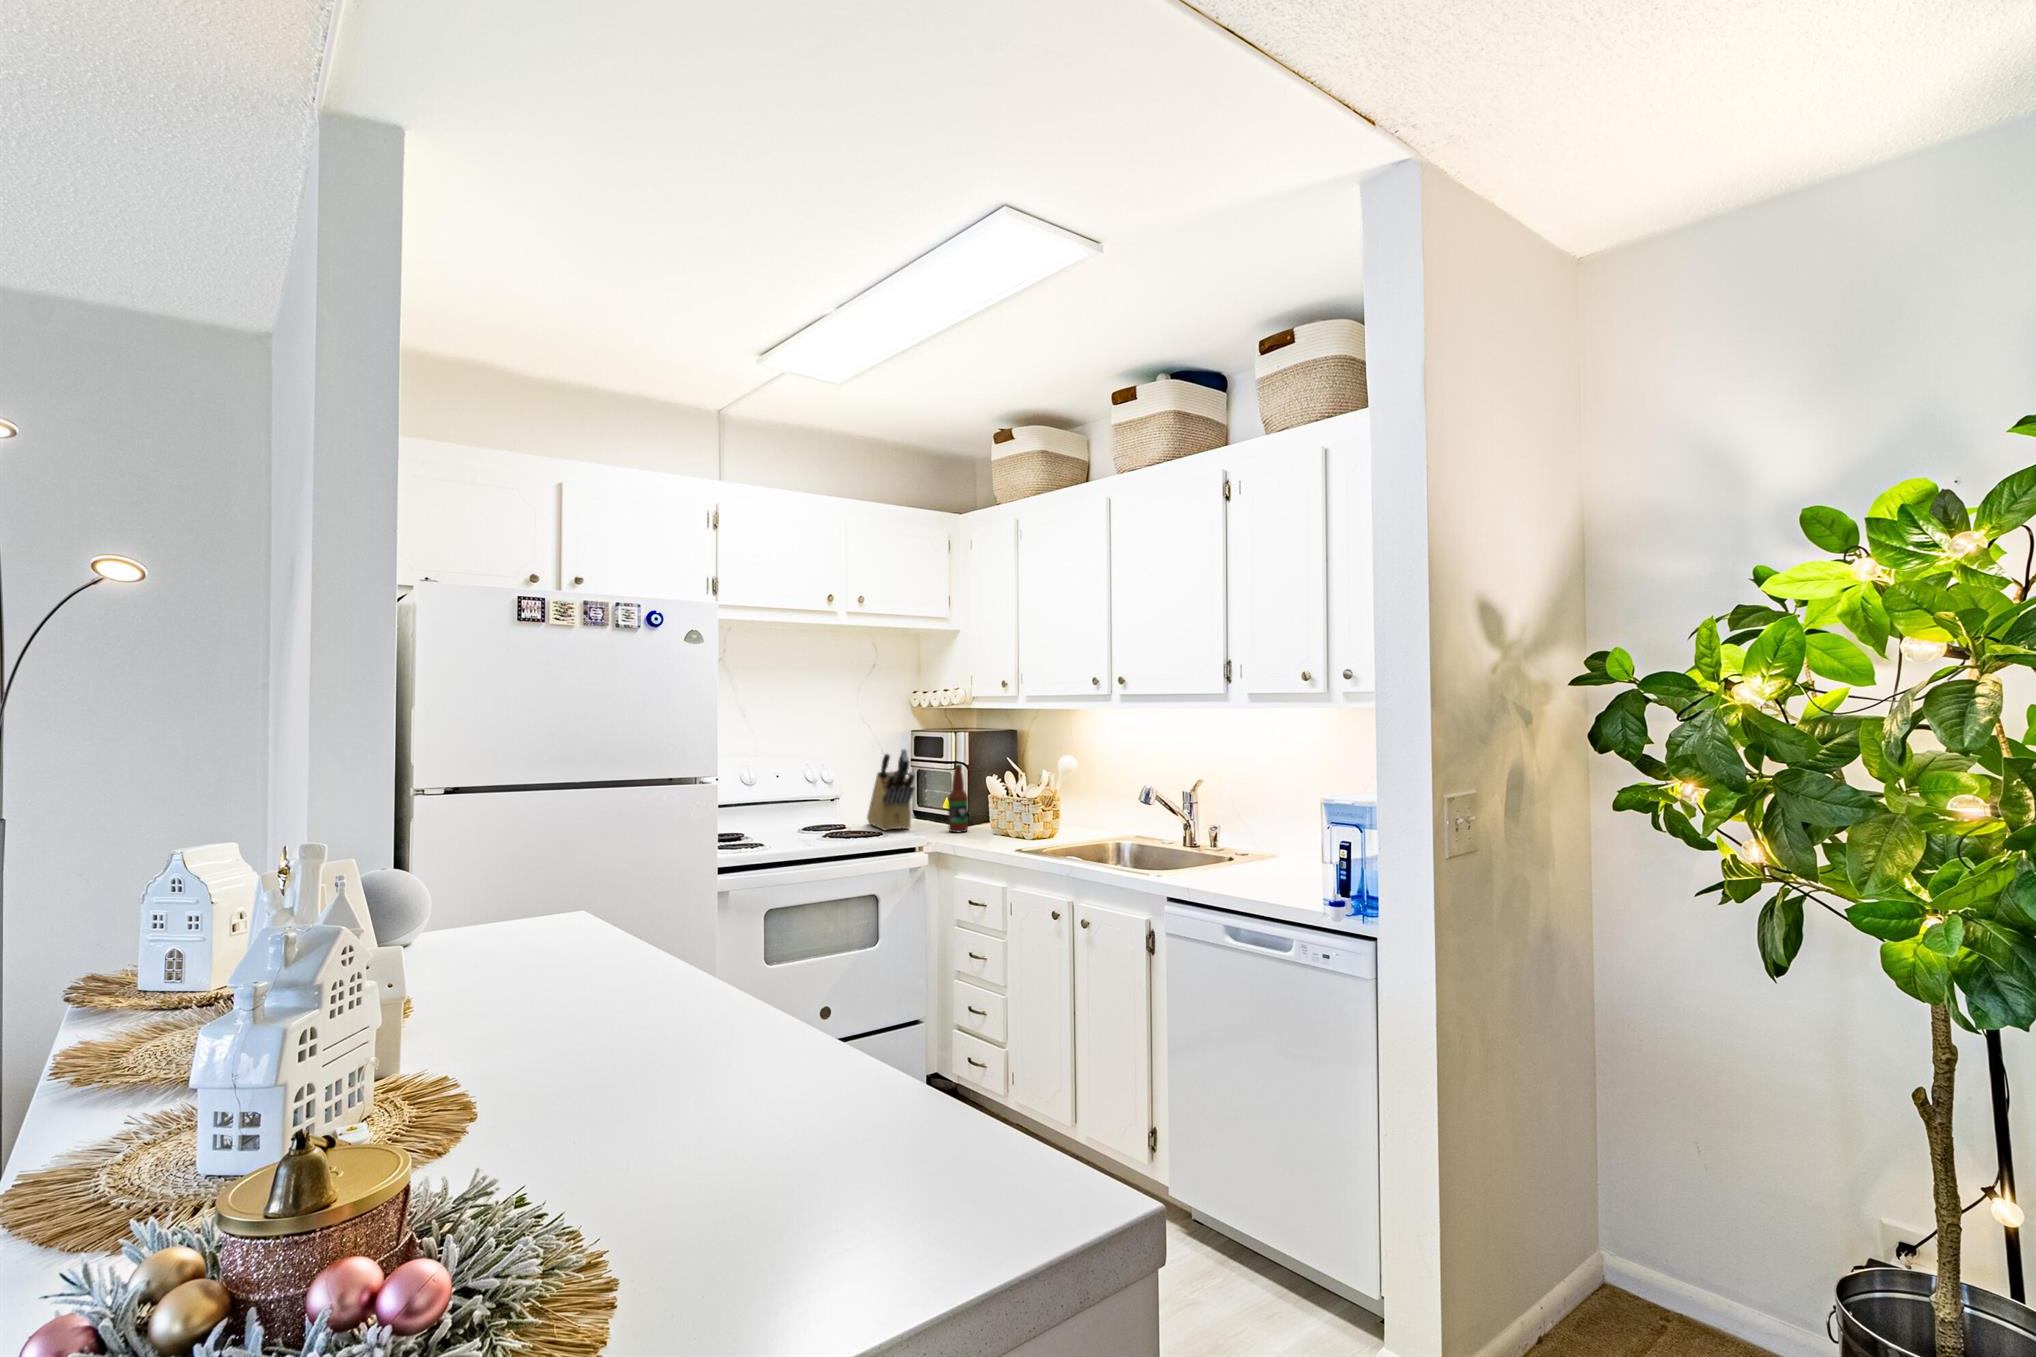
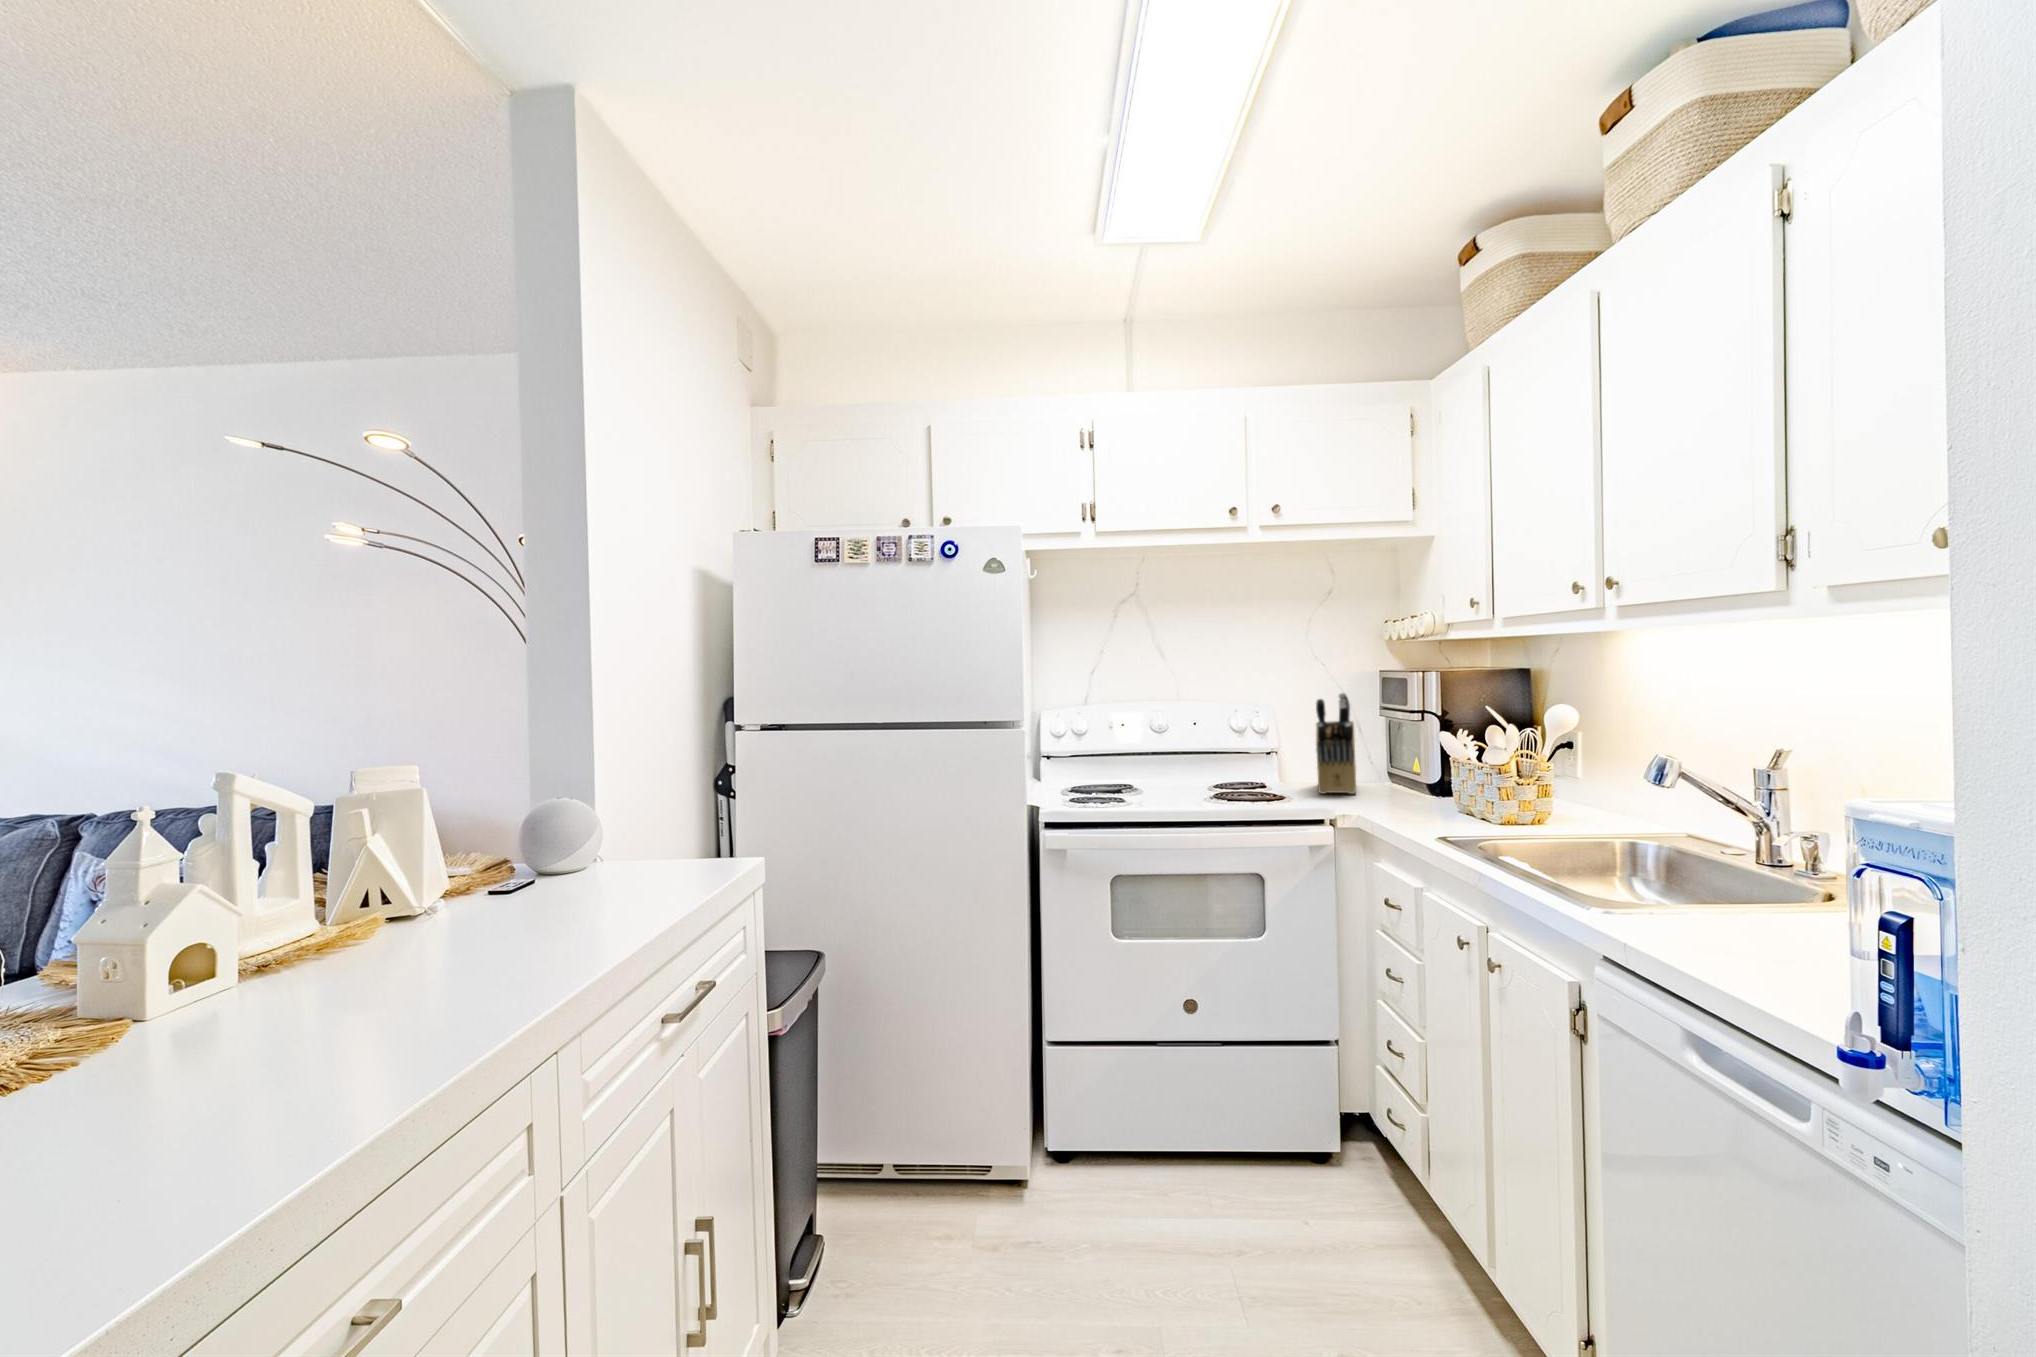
bottle: present [948,764,968,832] -> none [1396,714,1425,805]

